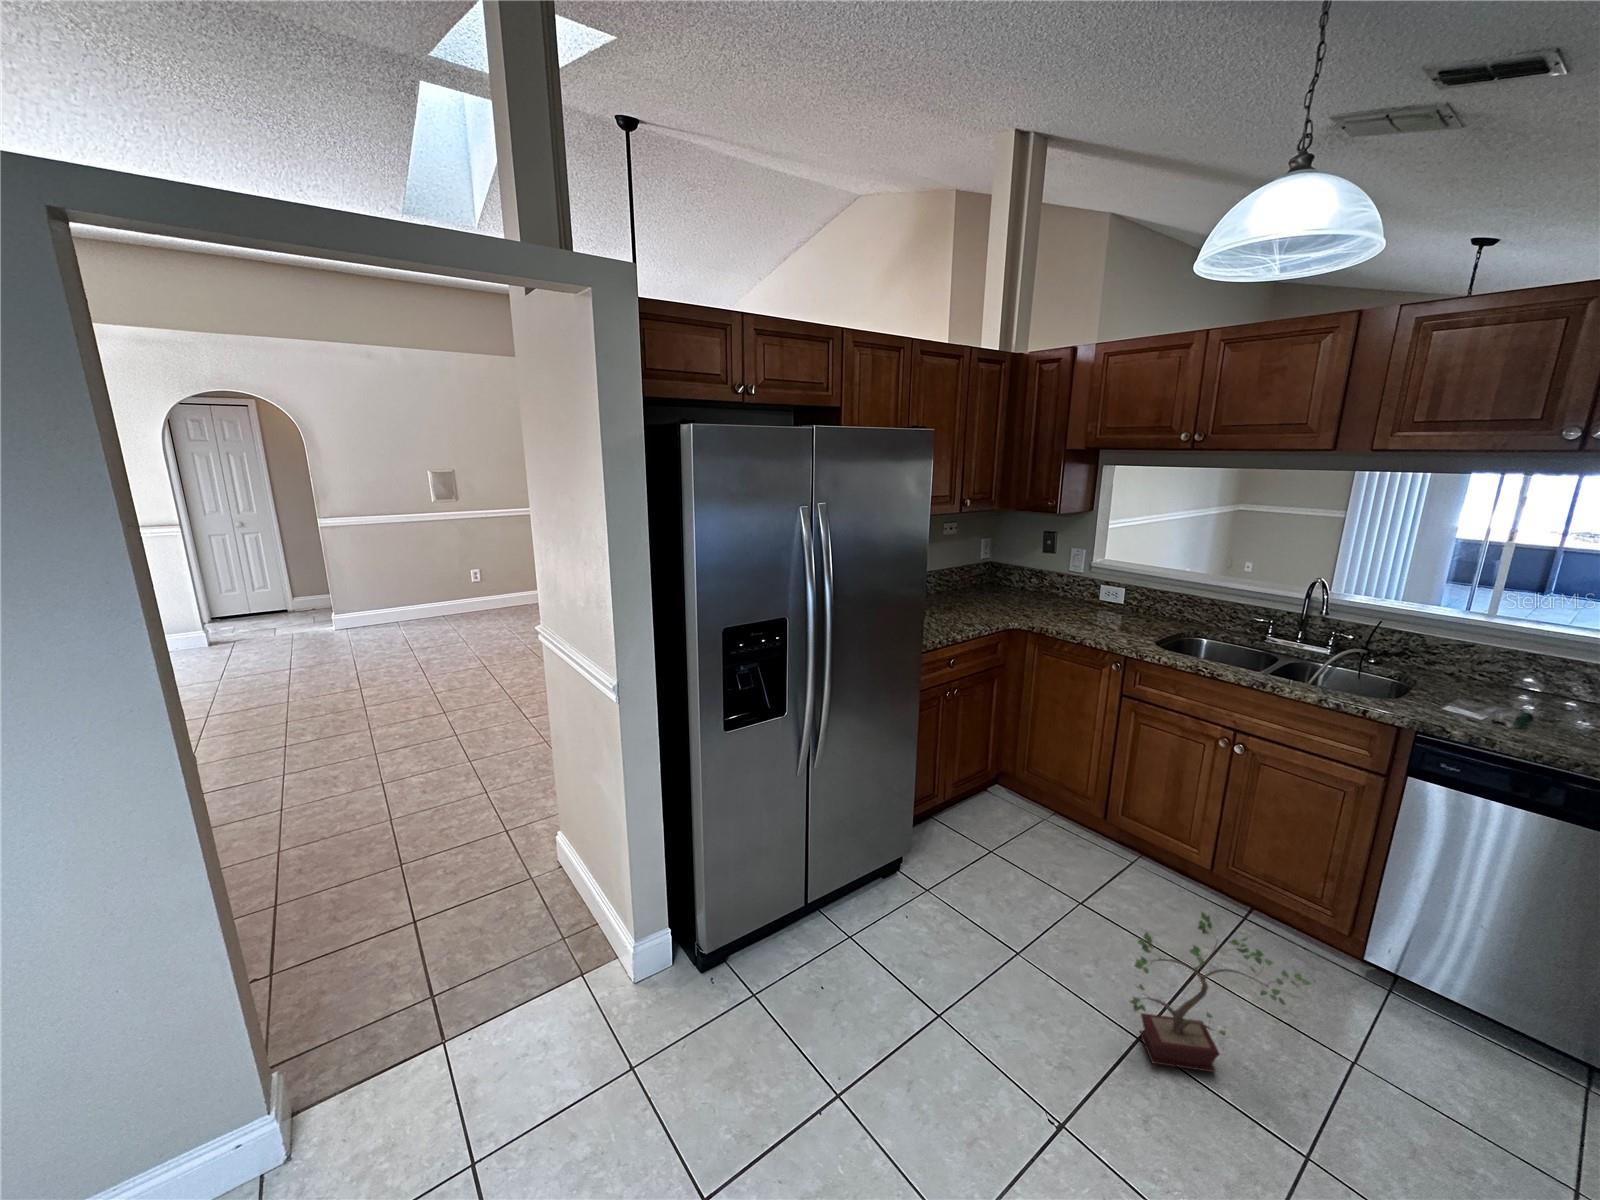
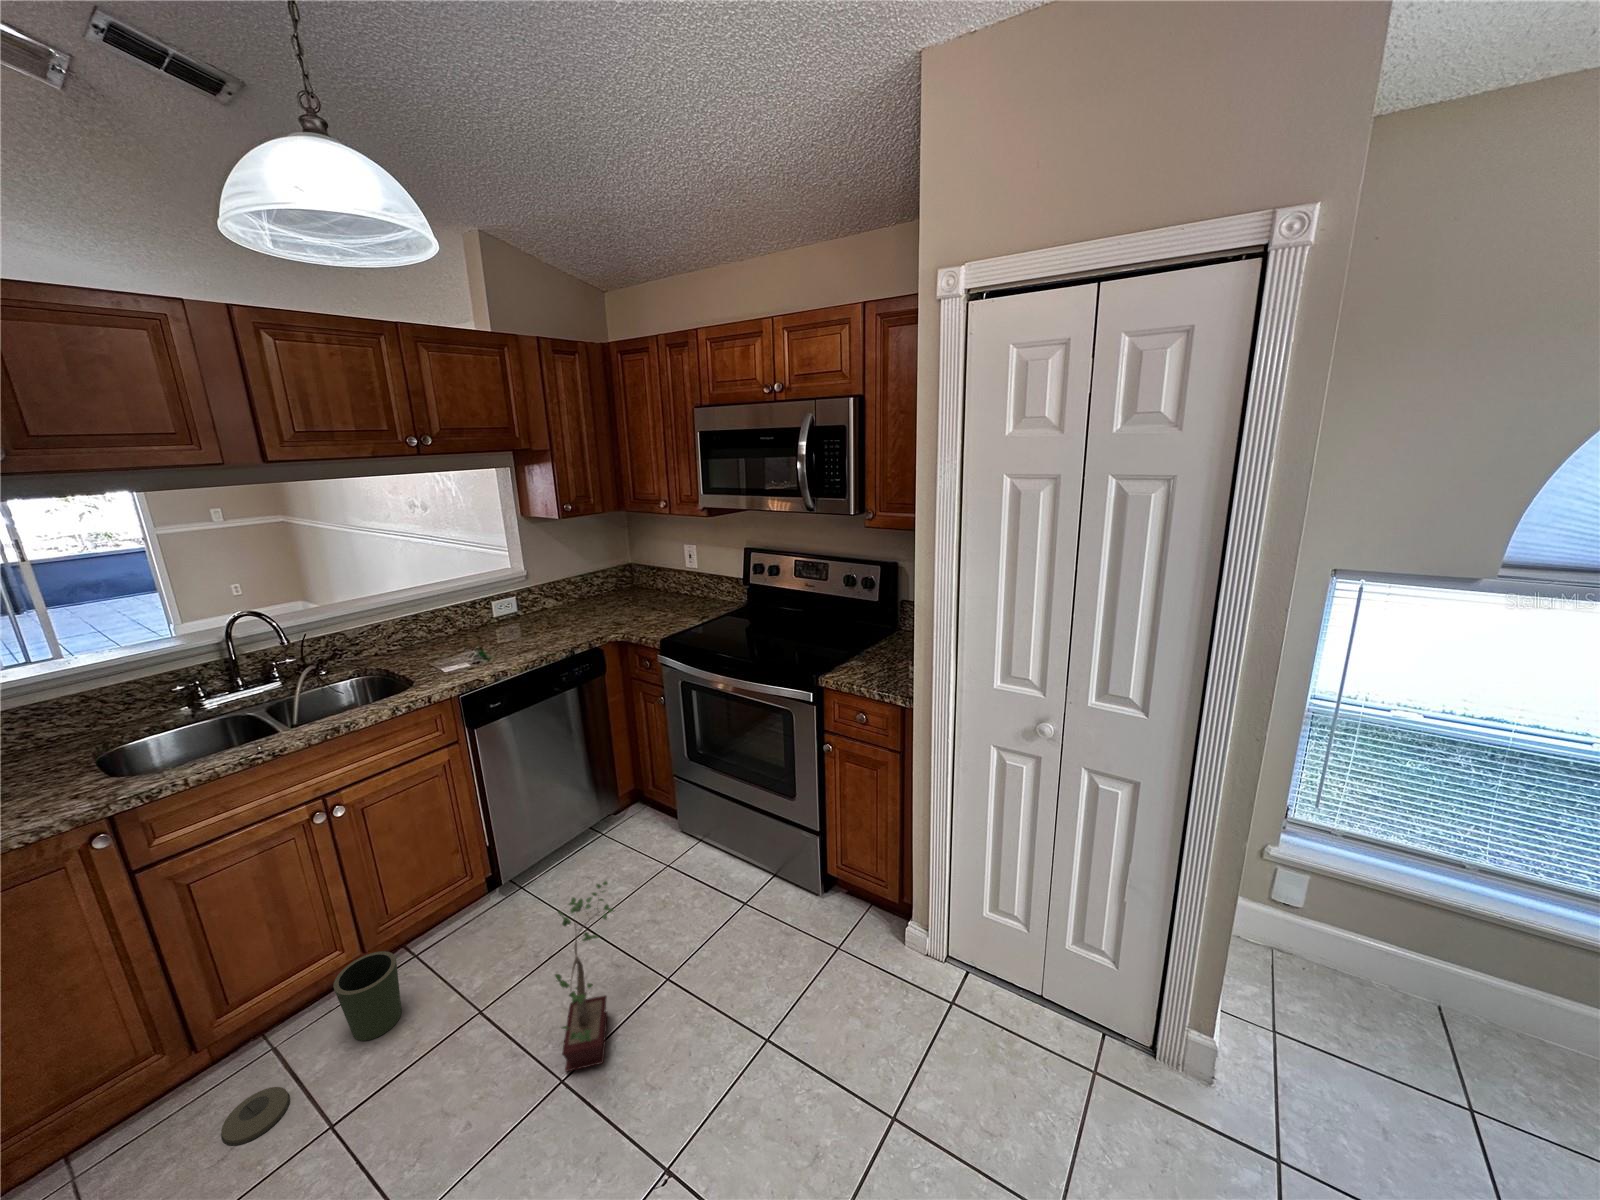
trash can: none [1073,851,1202,918] -> present [221,951,402,1145]

